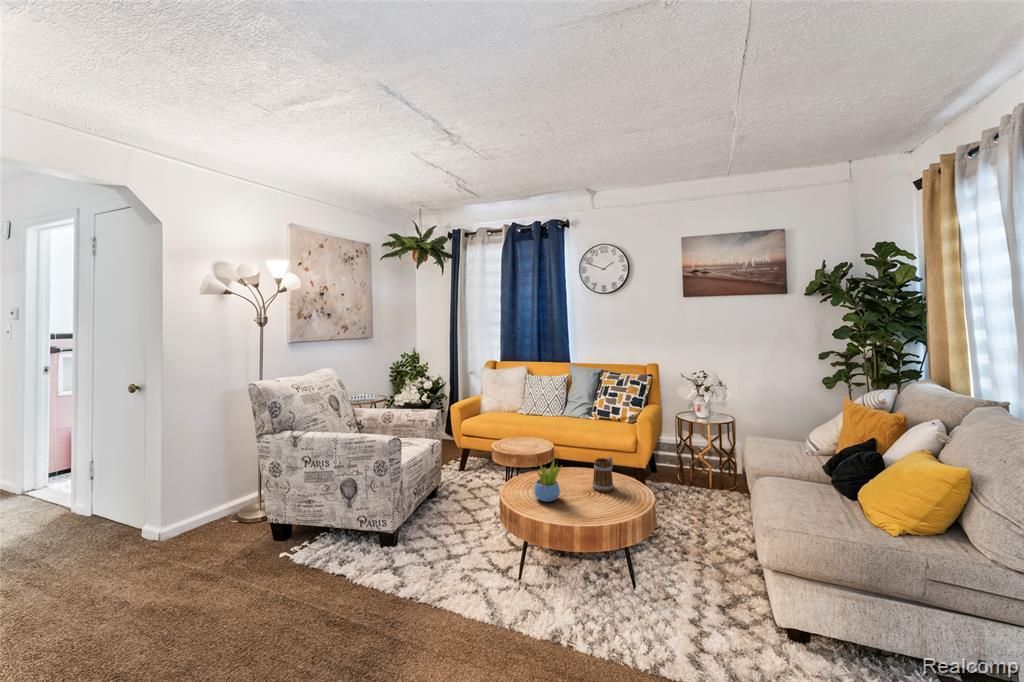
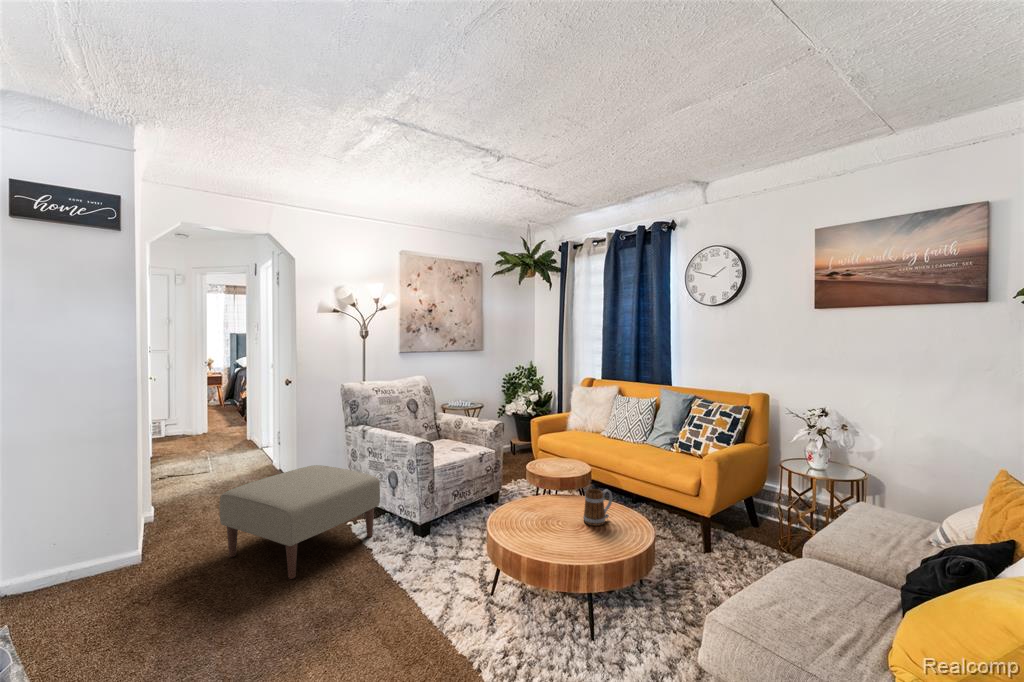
succulent plant: present [534,459,561,502] -> none [513,478,539,521]
ottoman: none [100,488,337,650] -> present [220,465,380,579]

